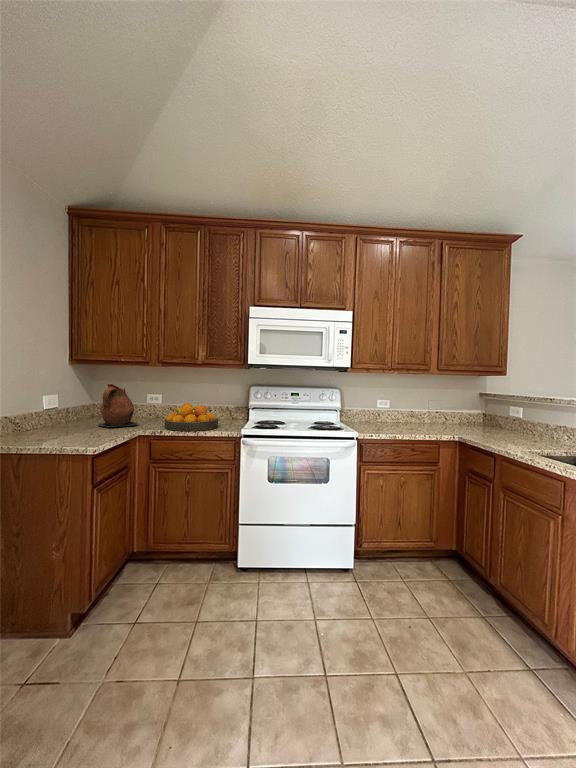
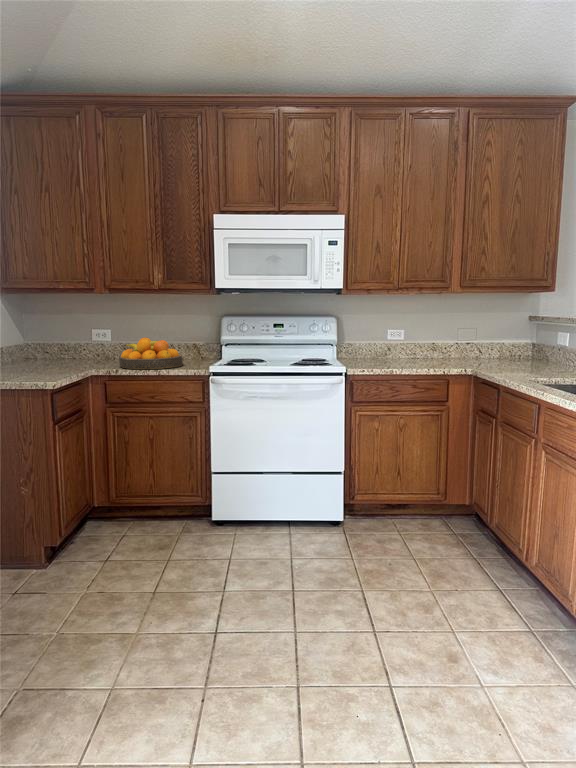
ceramic pitcher: present [99,384,138,427] -> none [40,316,89,367]

